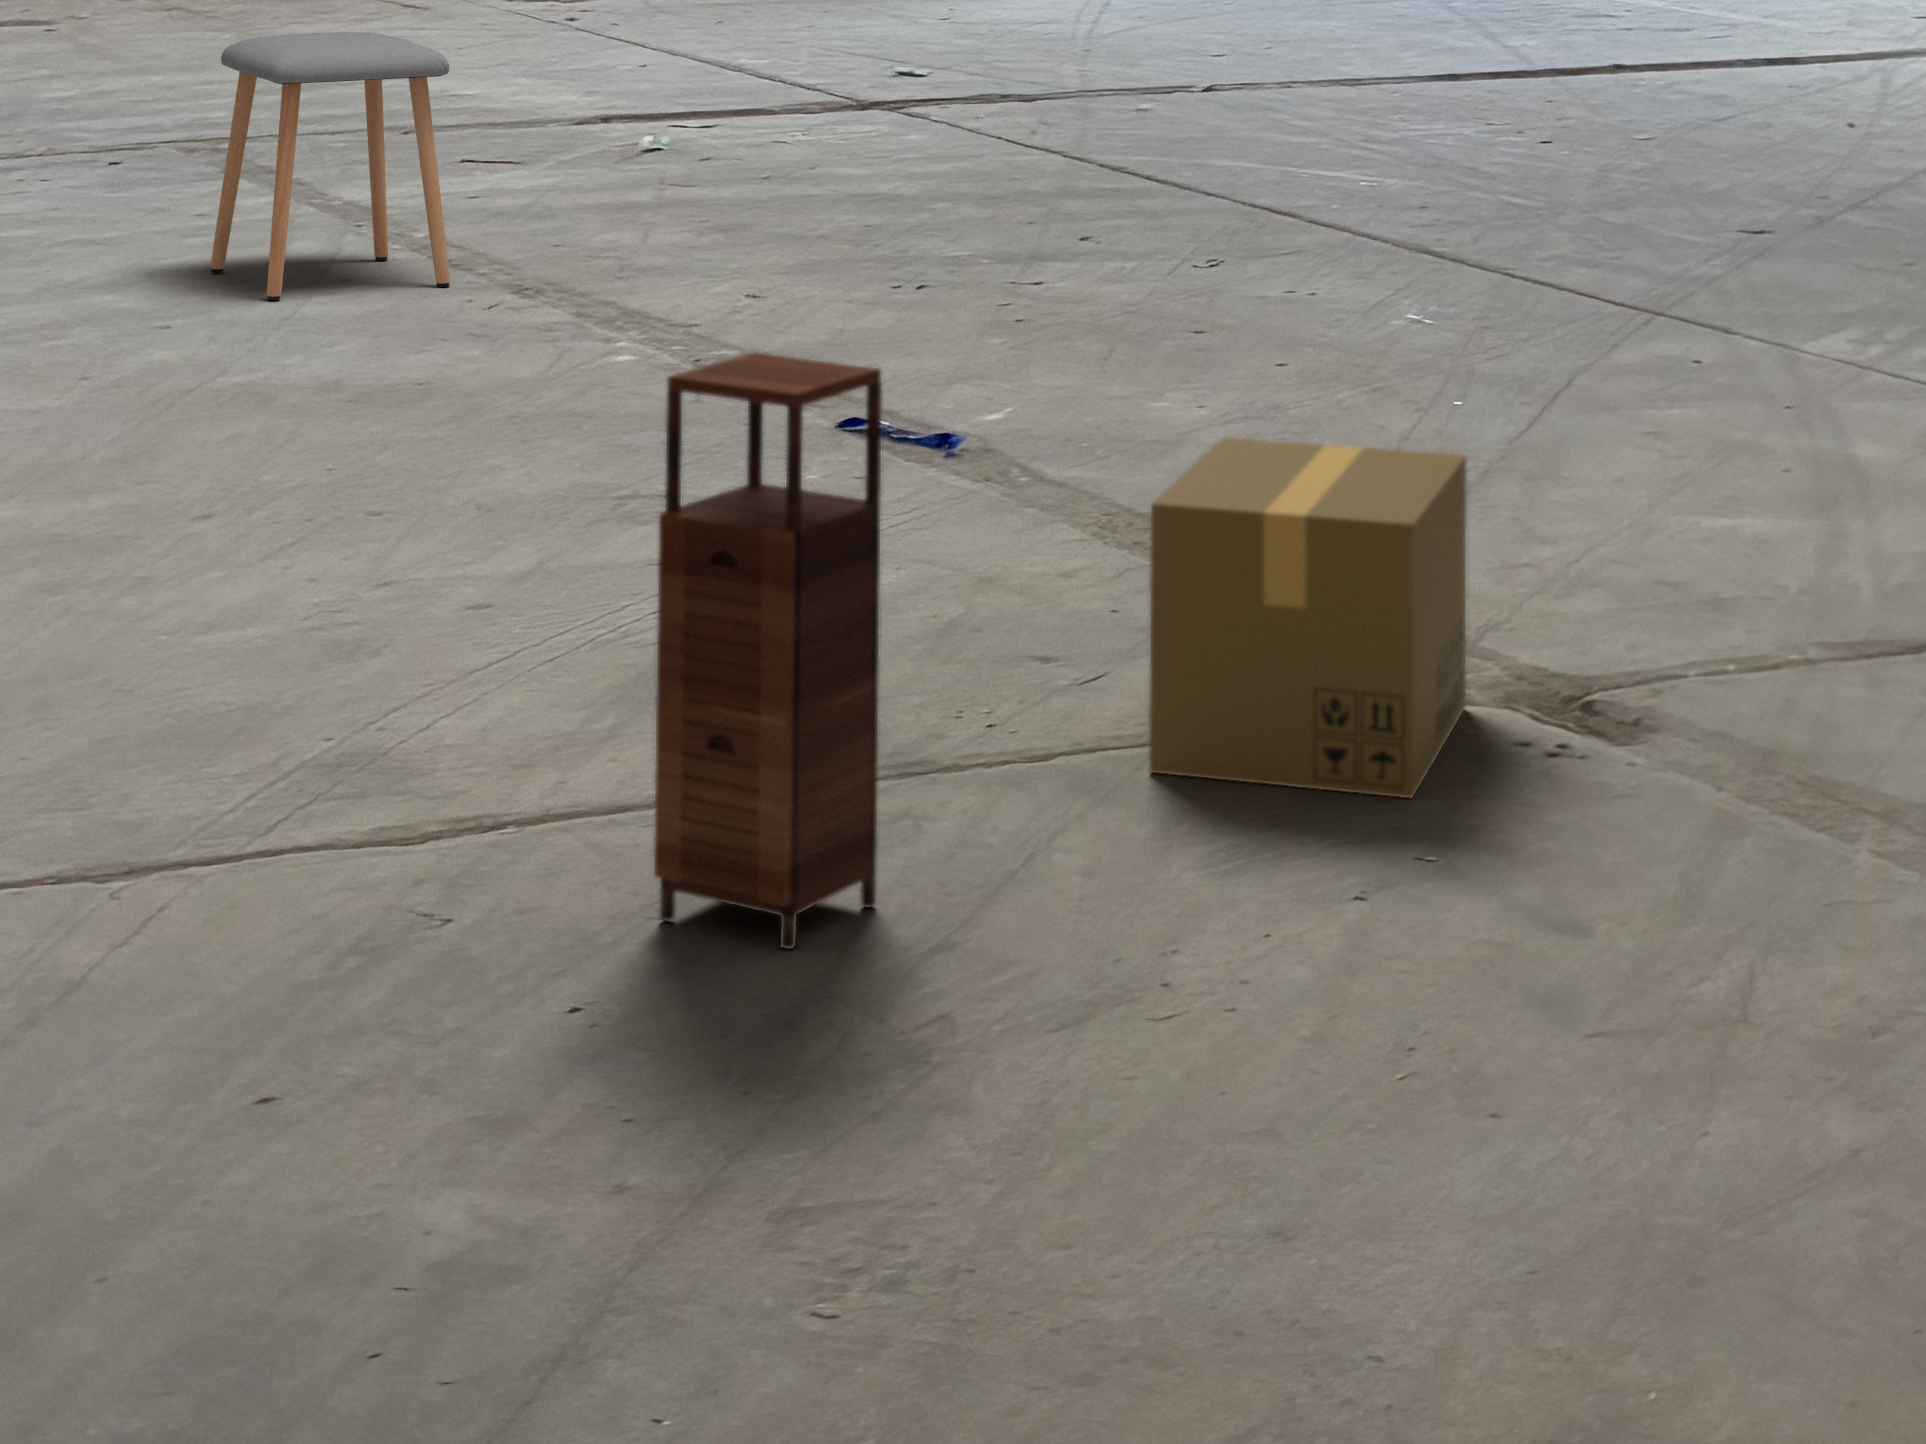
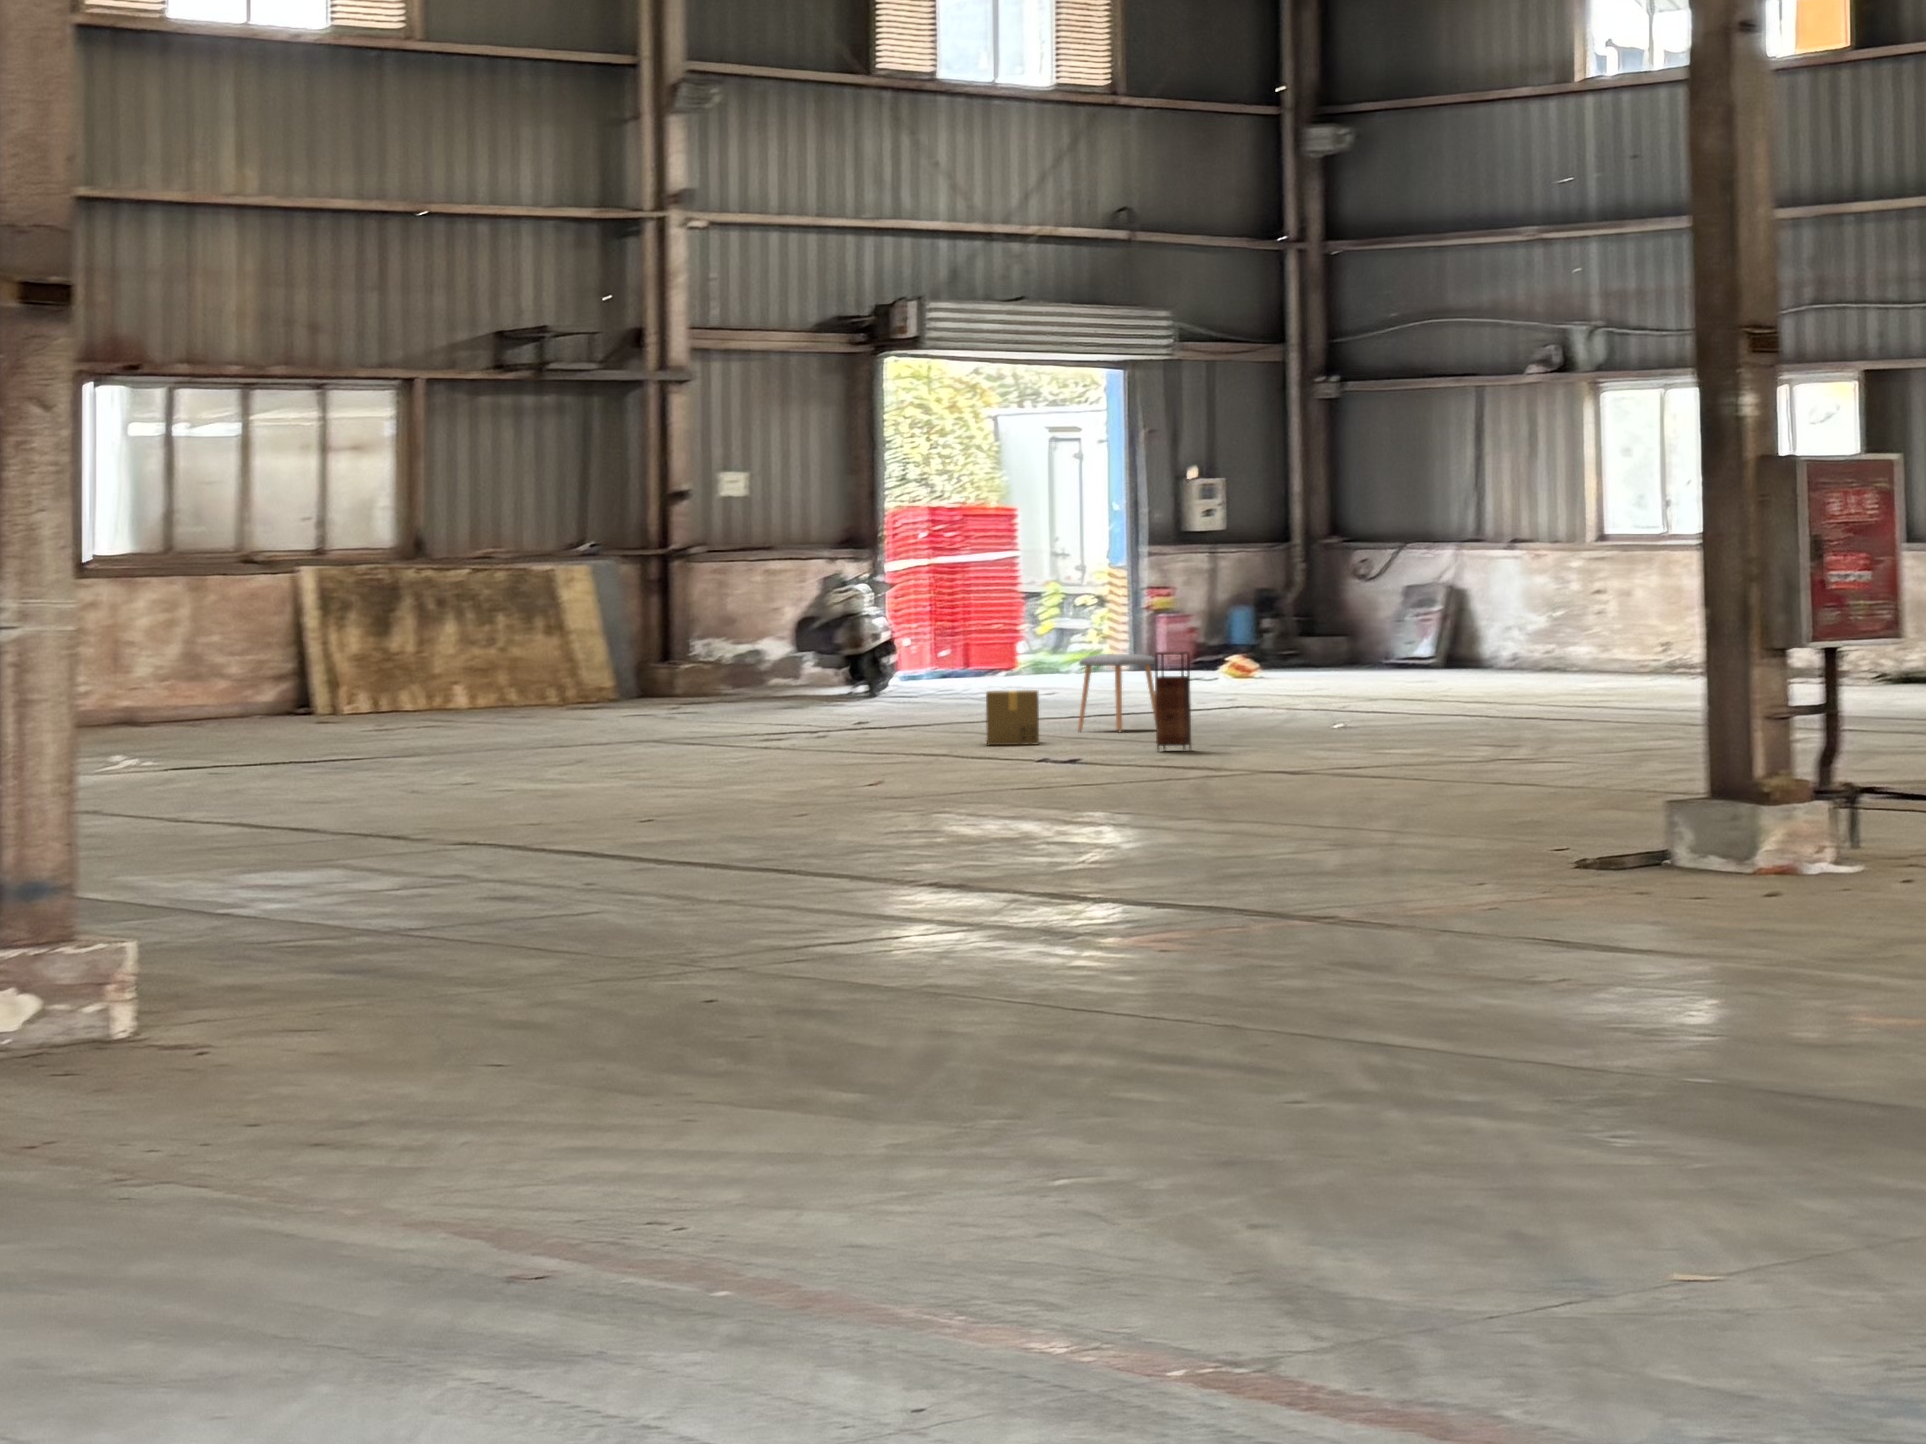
stool: present [210,32,450,300] -> present [1078,654,1156,732]
cardboard box: present [1149,438,1466,798] -> present [986,690,1039,745]

